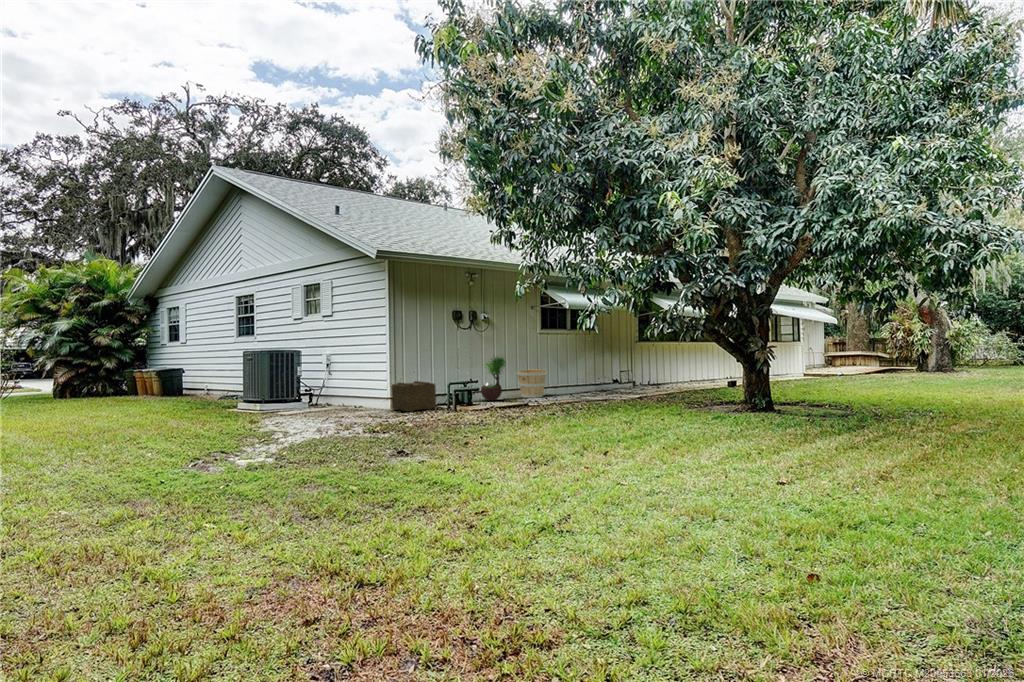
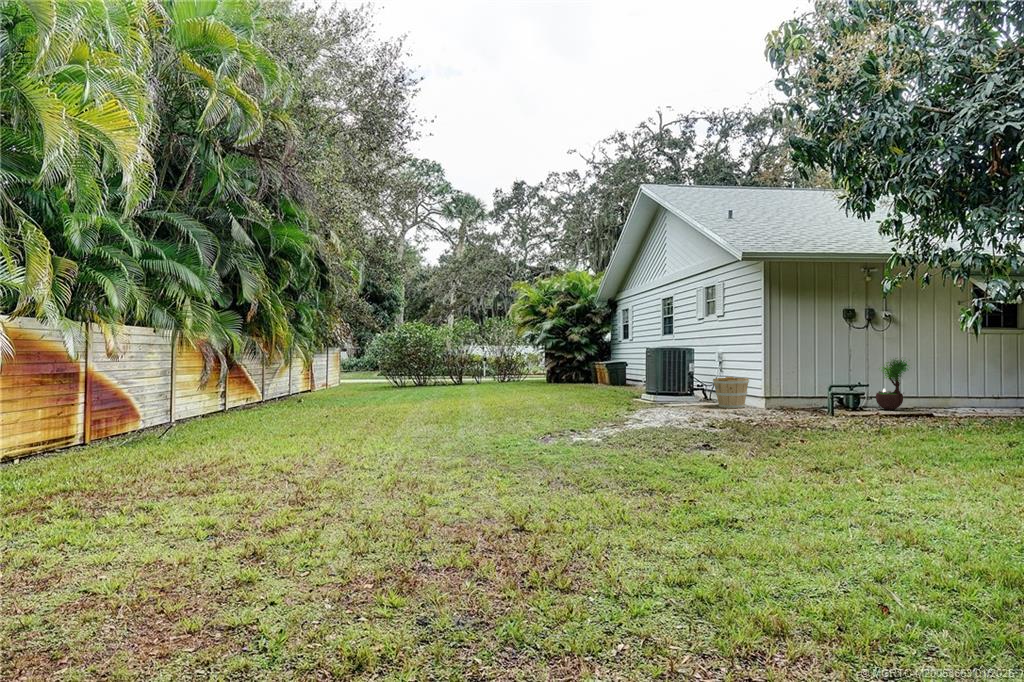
wooden bucket: present [516,369,547,398] -> present [713,377,749,409]
wooden crate: present [391,381,436,412] -> none [763,382,808,413]

